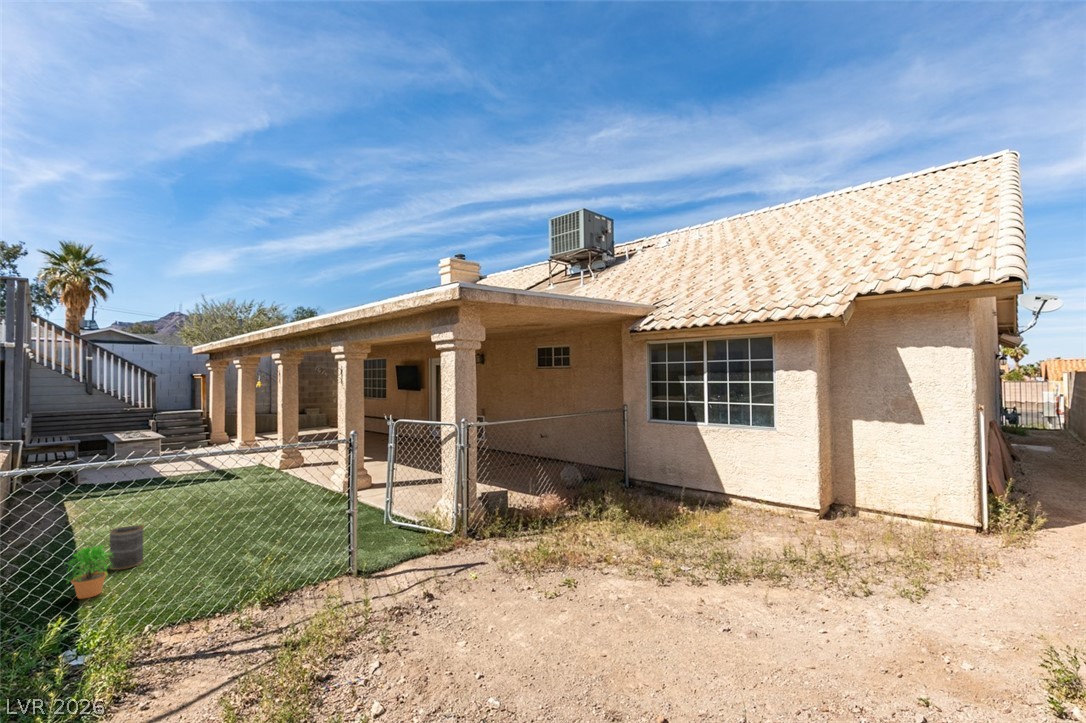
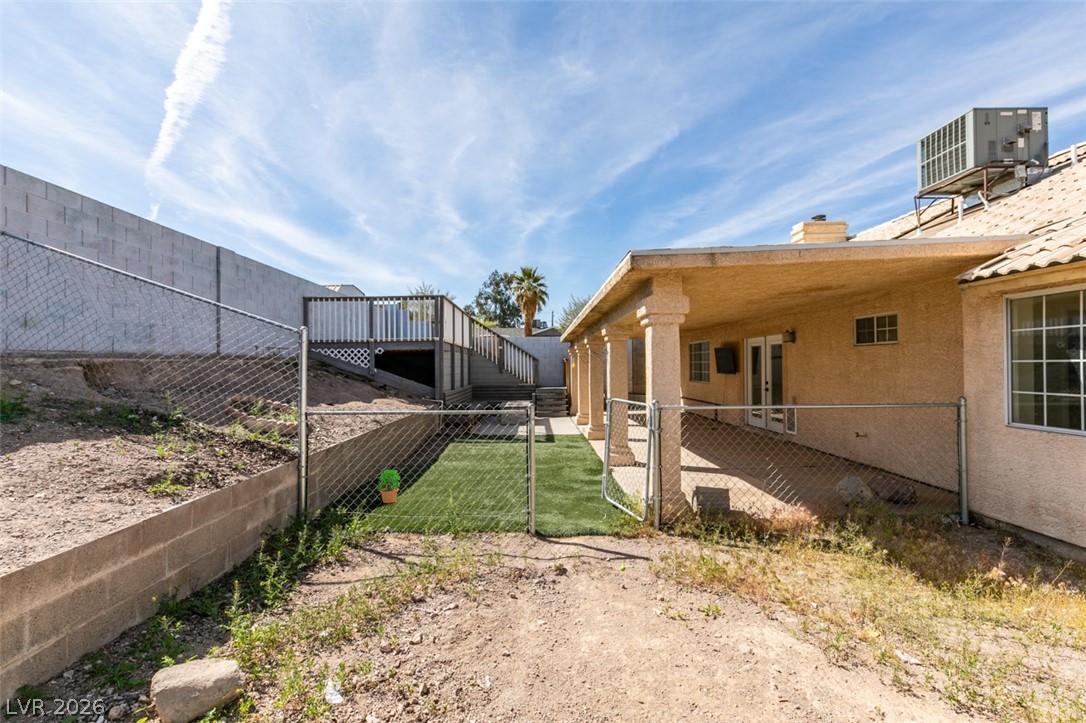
basket: present [109,513,144,570] -> none [414,451,434,491]

